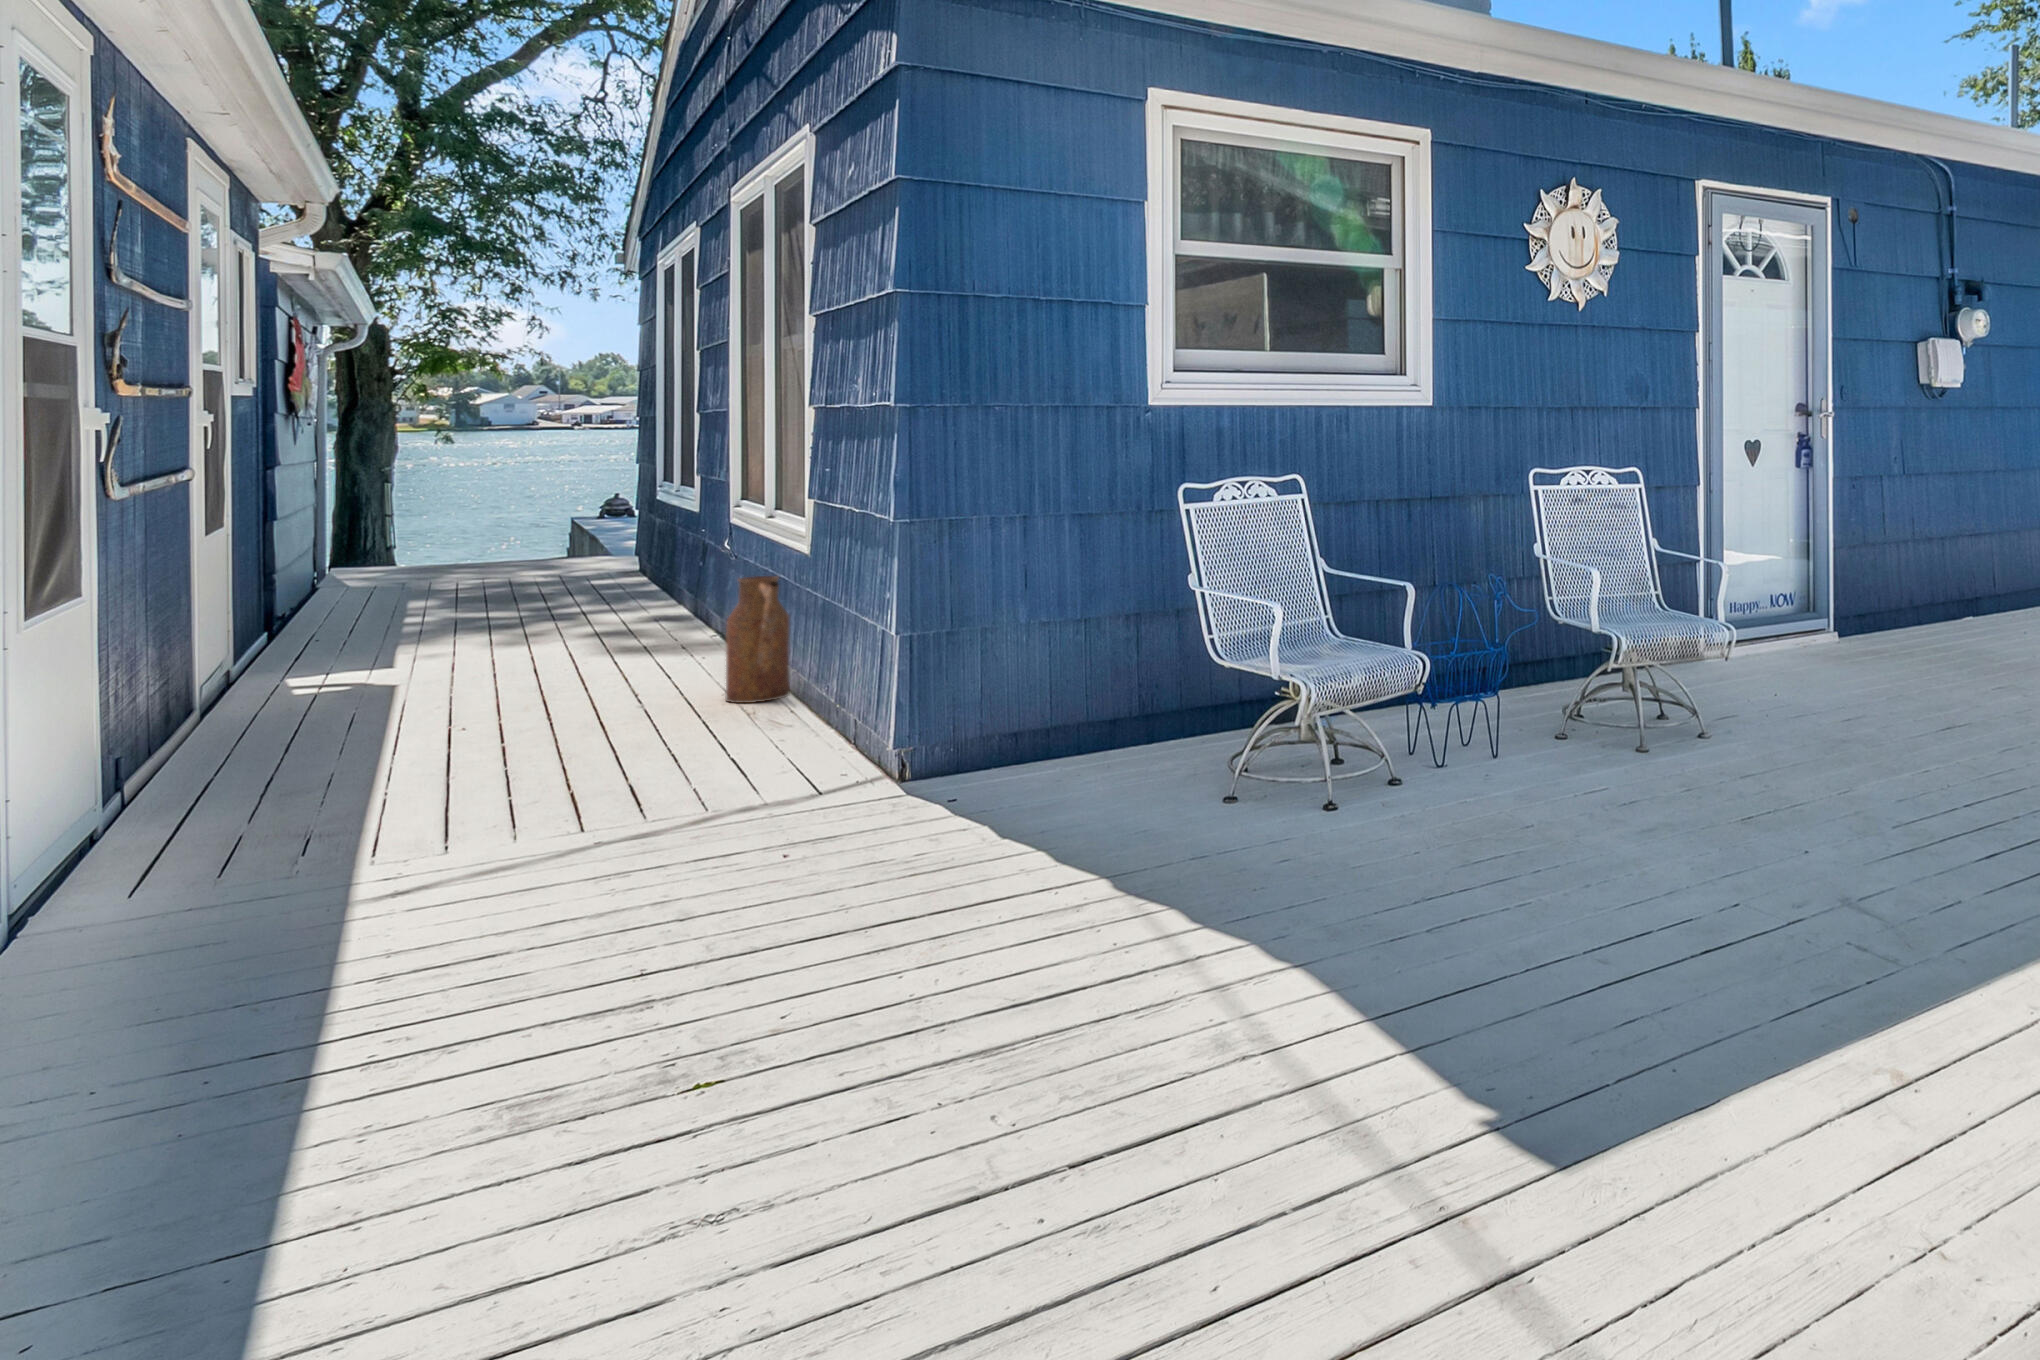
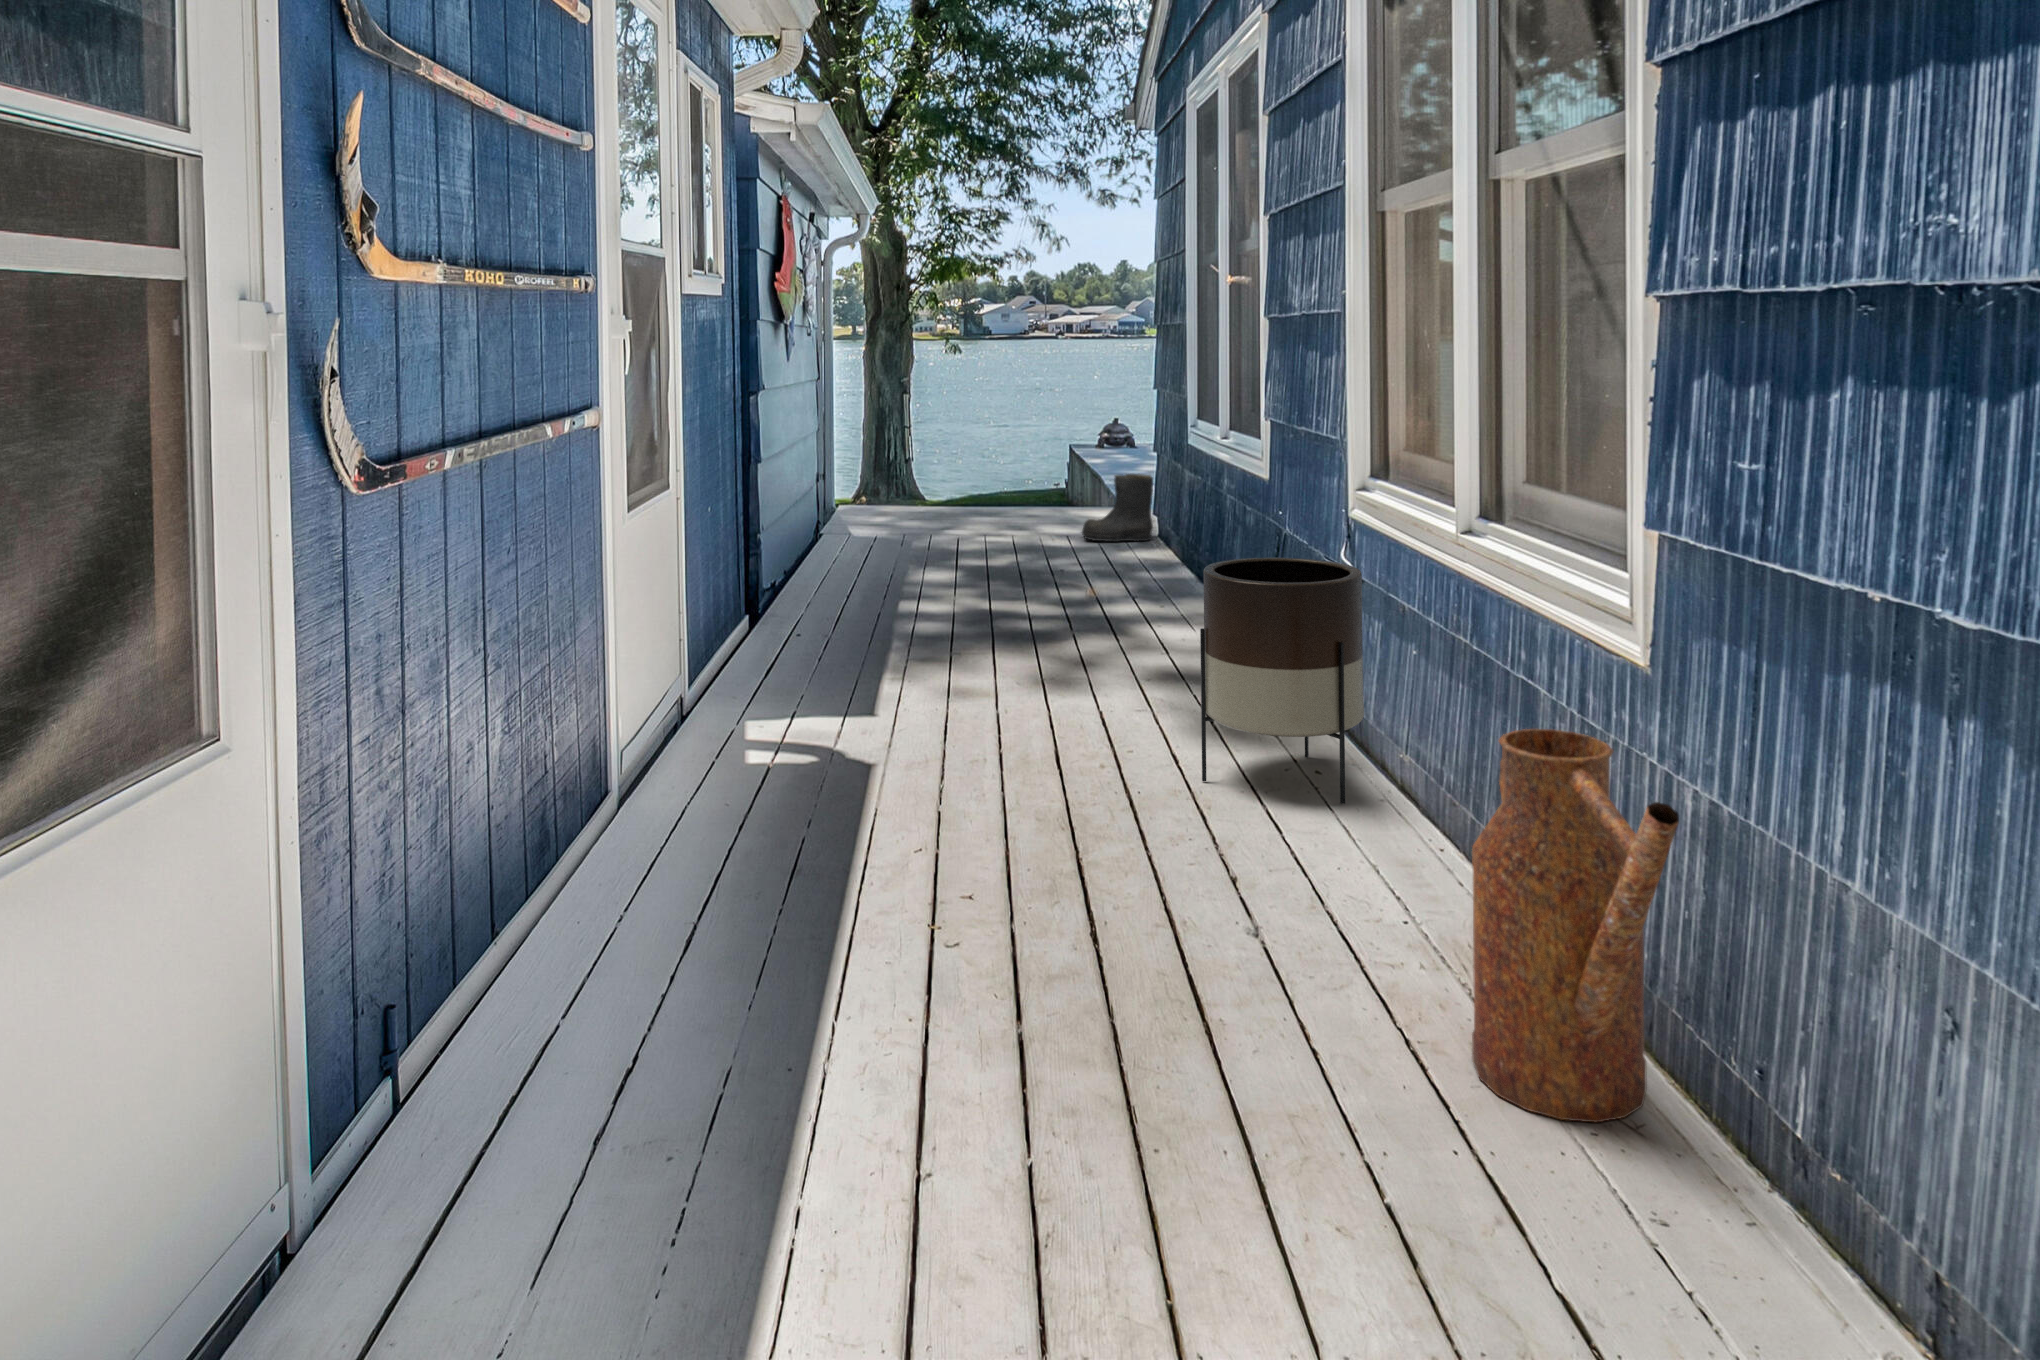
boots: none [576,531,643,583] -> present [1082,474,1153,542]
planter: none [636,546,732,661] -> present [1200,558,1364,803]

